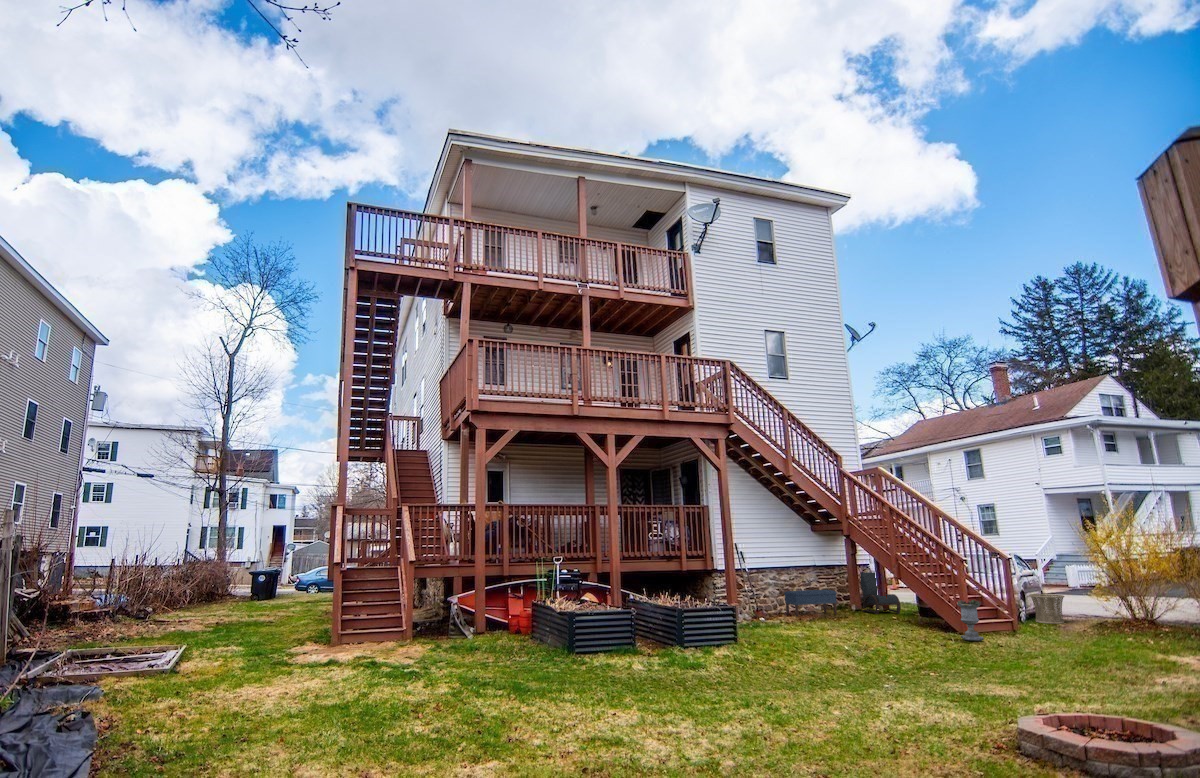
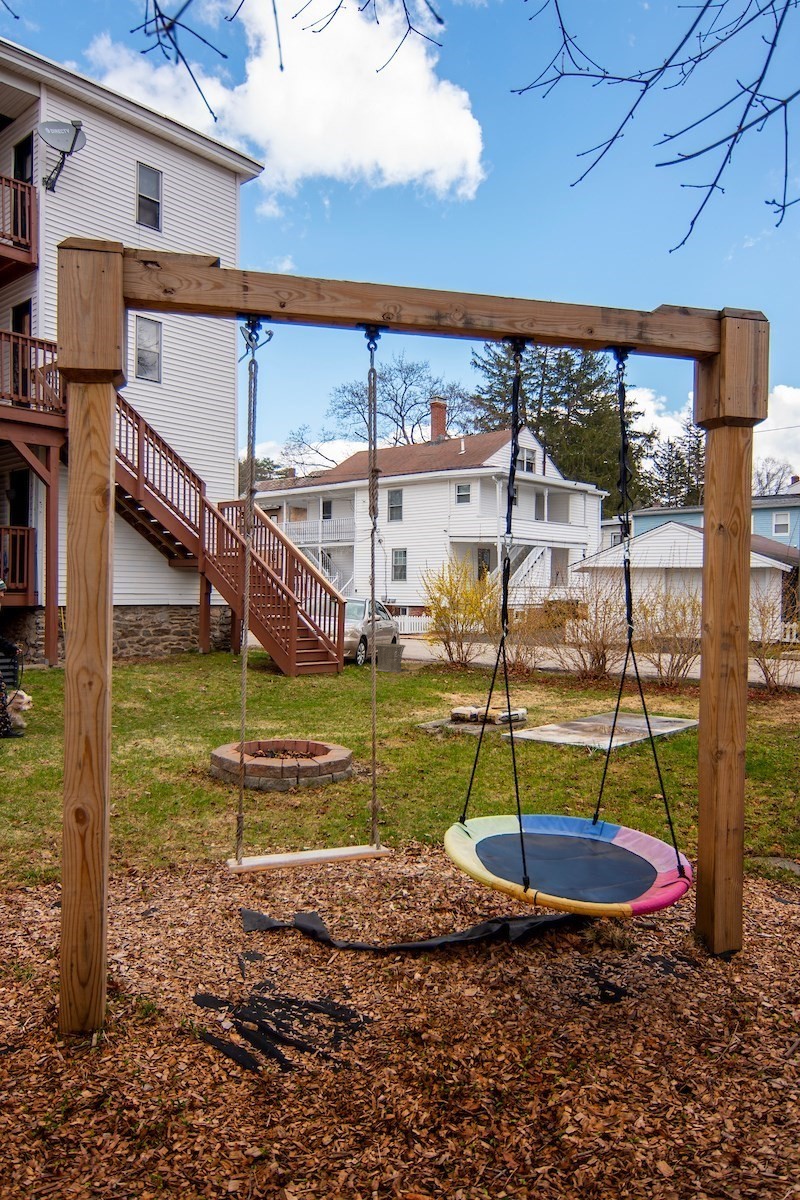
lounge chair: present [860,572,900,614] -> none [215,616,254,661]
bench: present [784,590,837,616] -> none [125,633,186,661]
planter: present [957,600,984,641] -> none [286,643,310,685]

